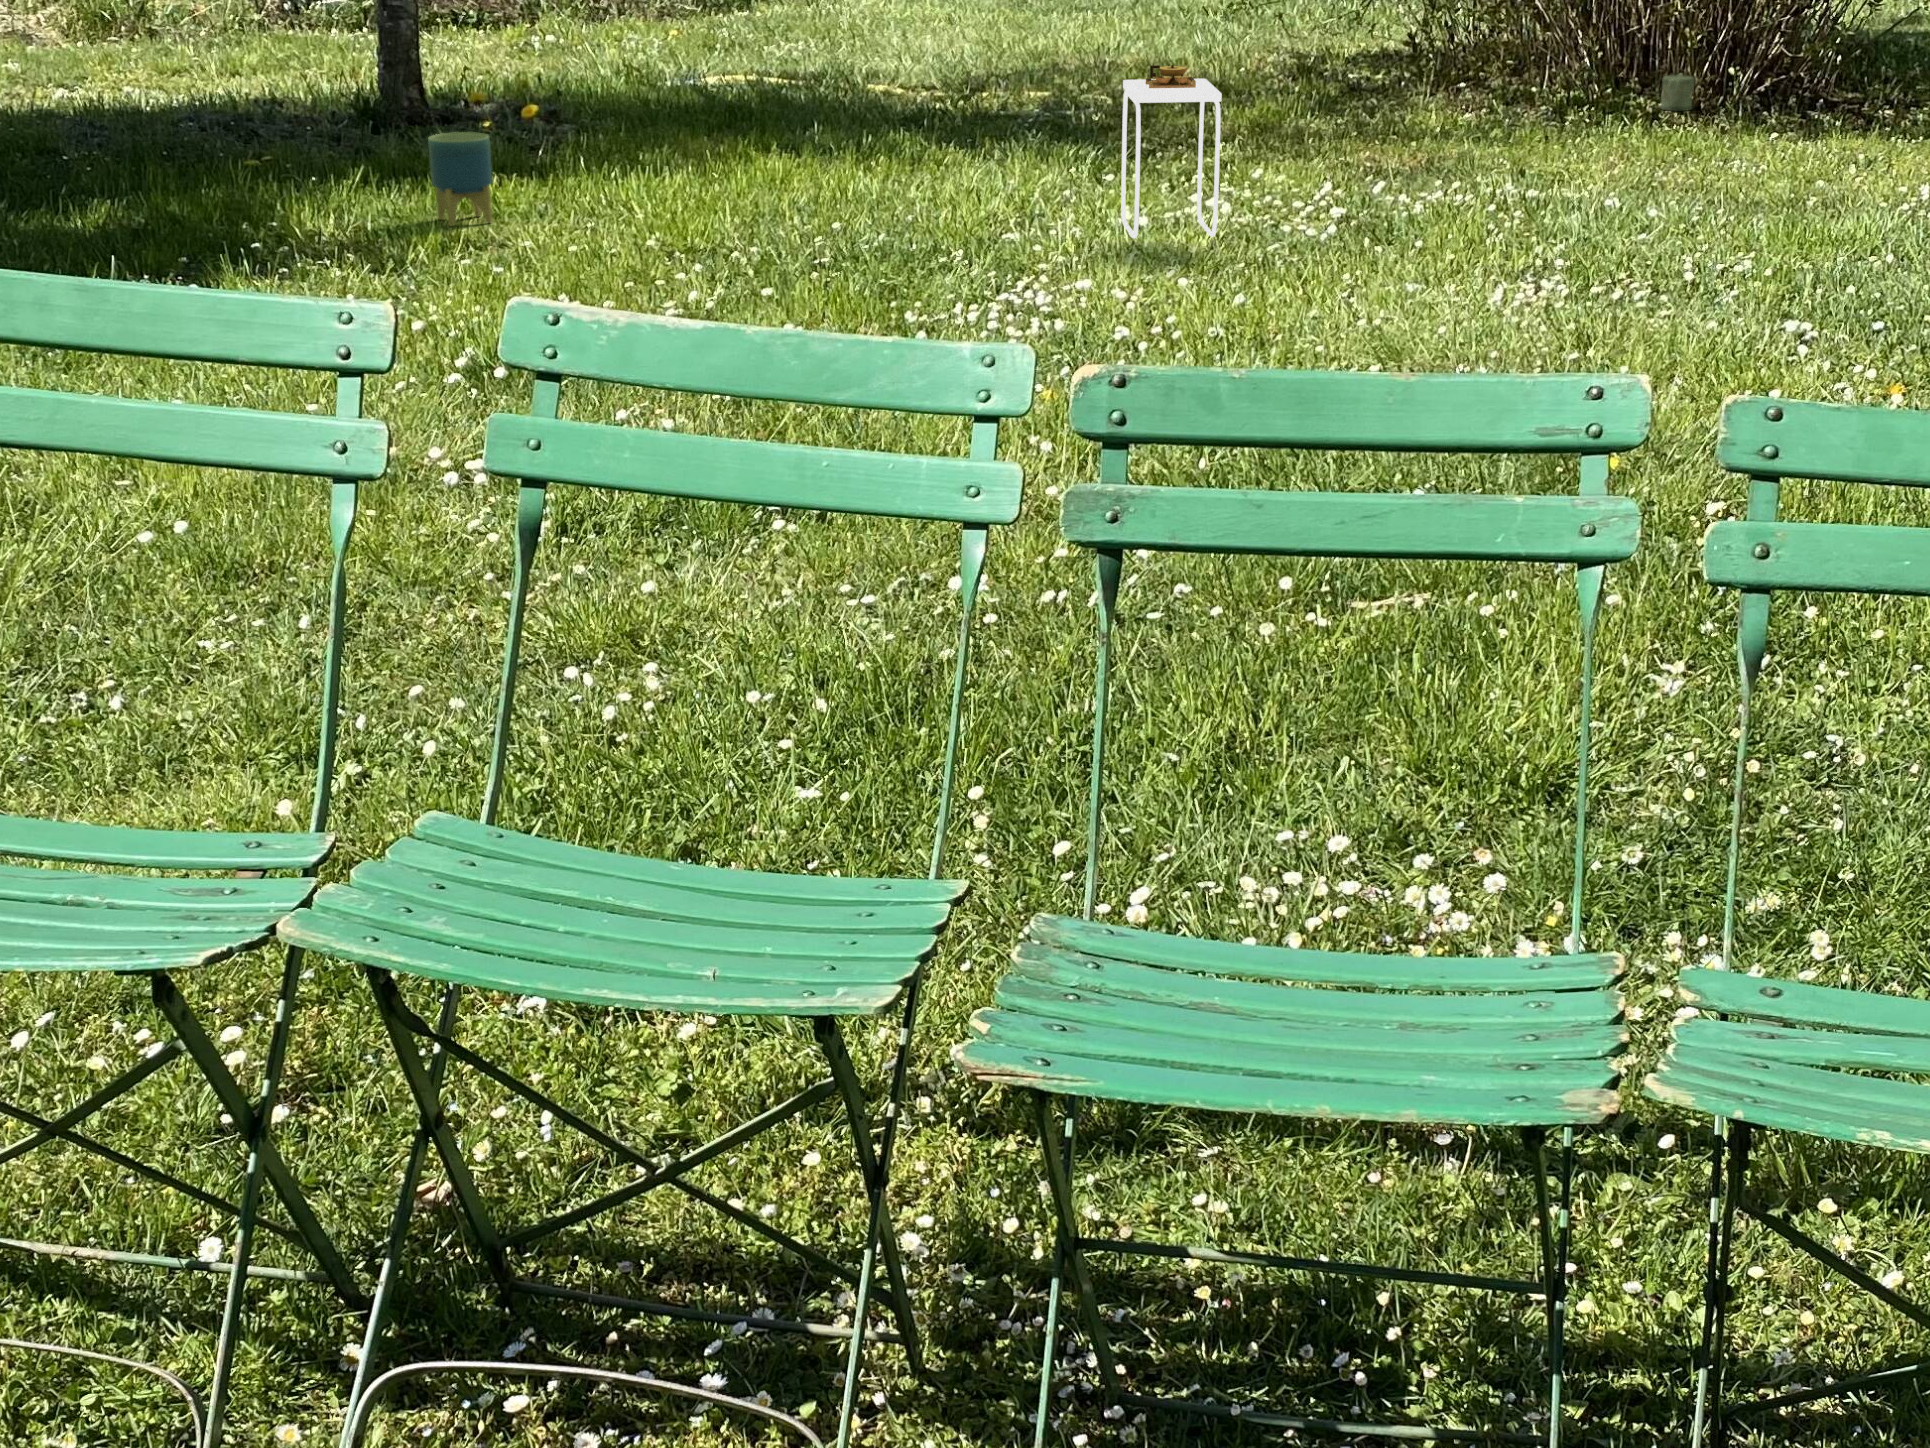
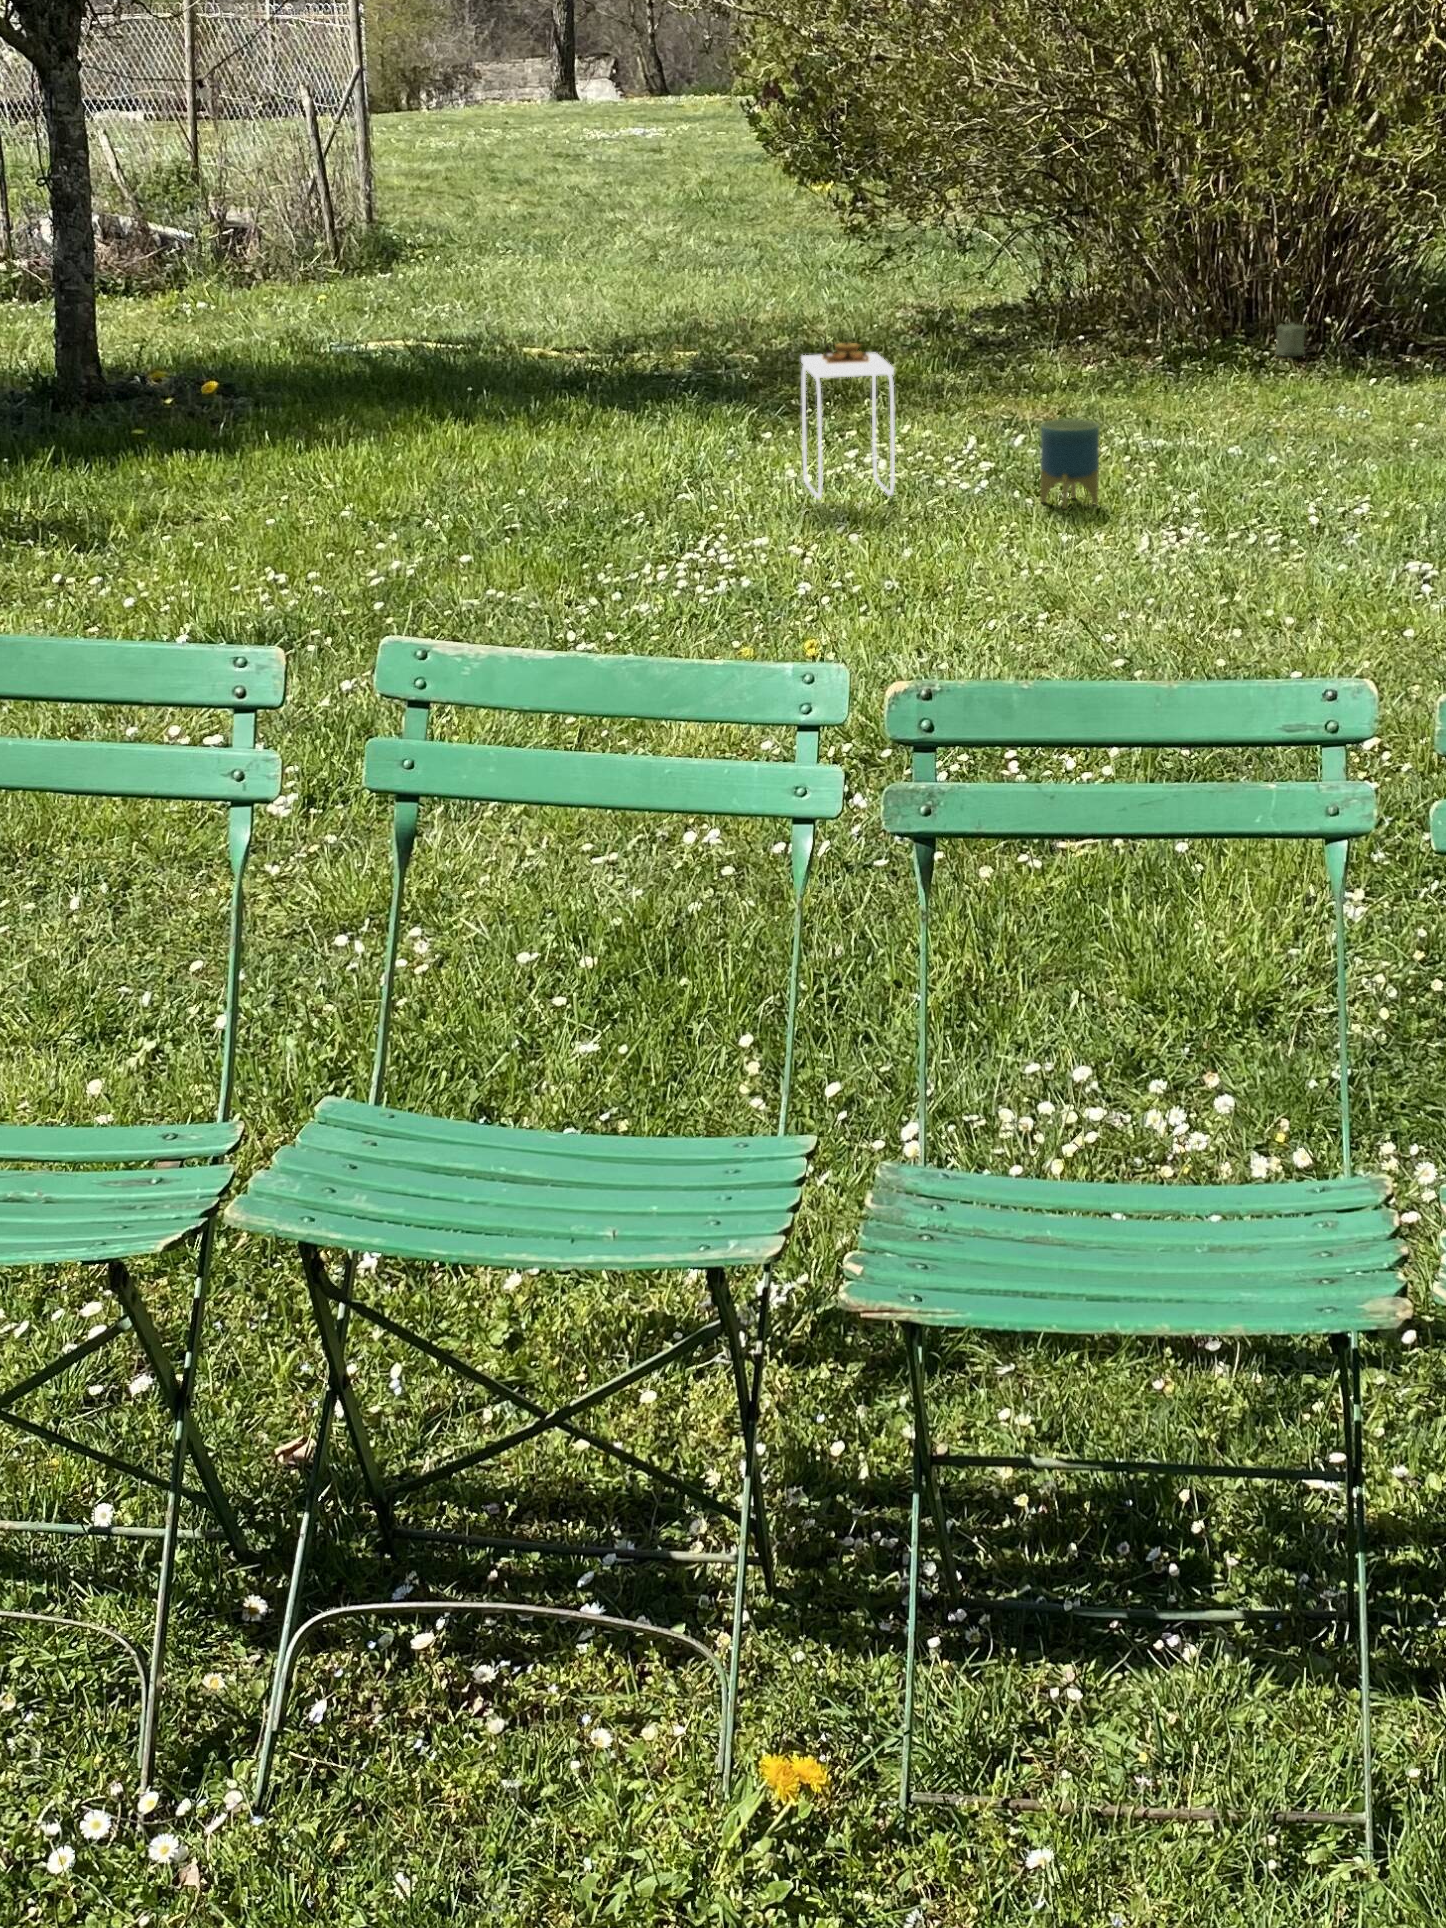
planter: present [428,132,493,226] -> present [1040,419,1099,509]

